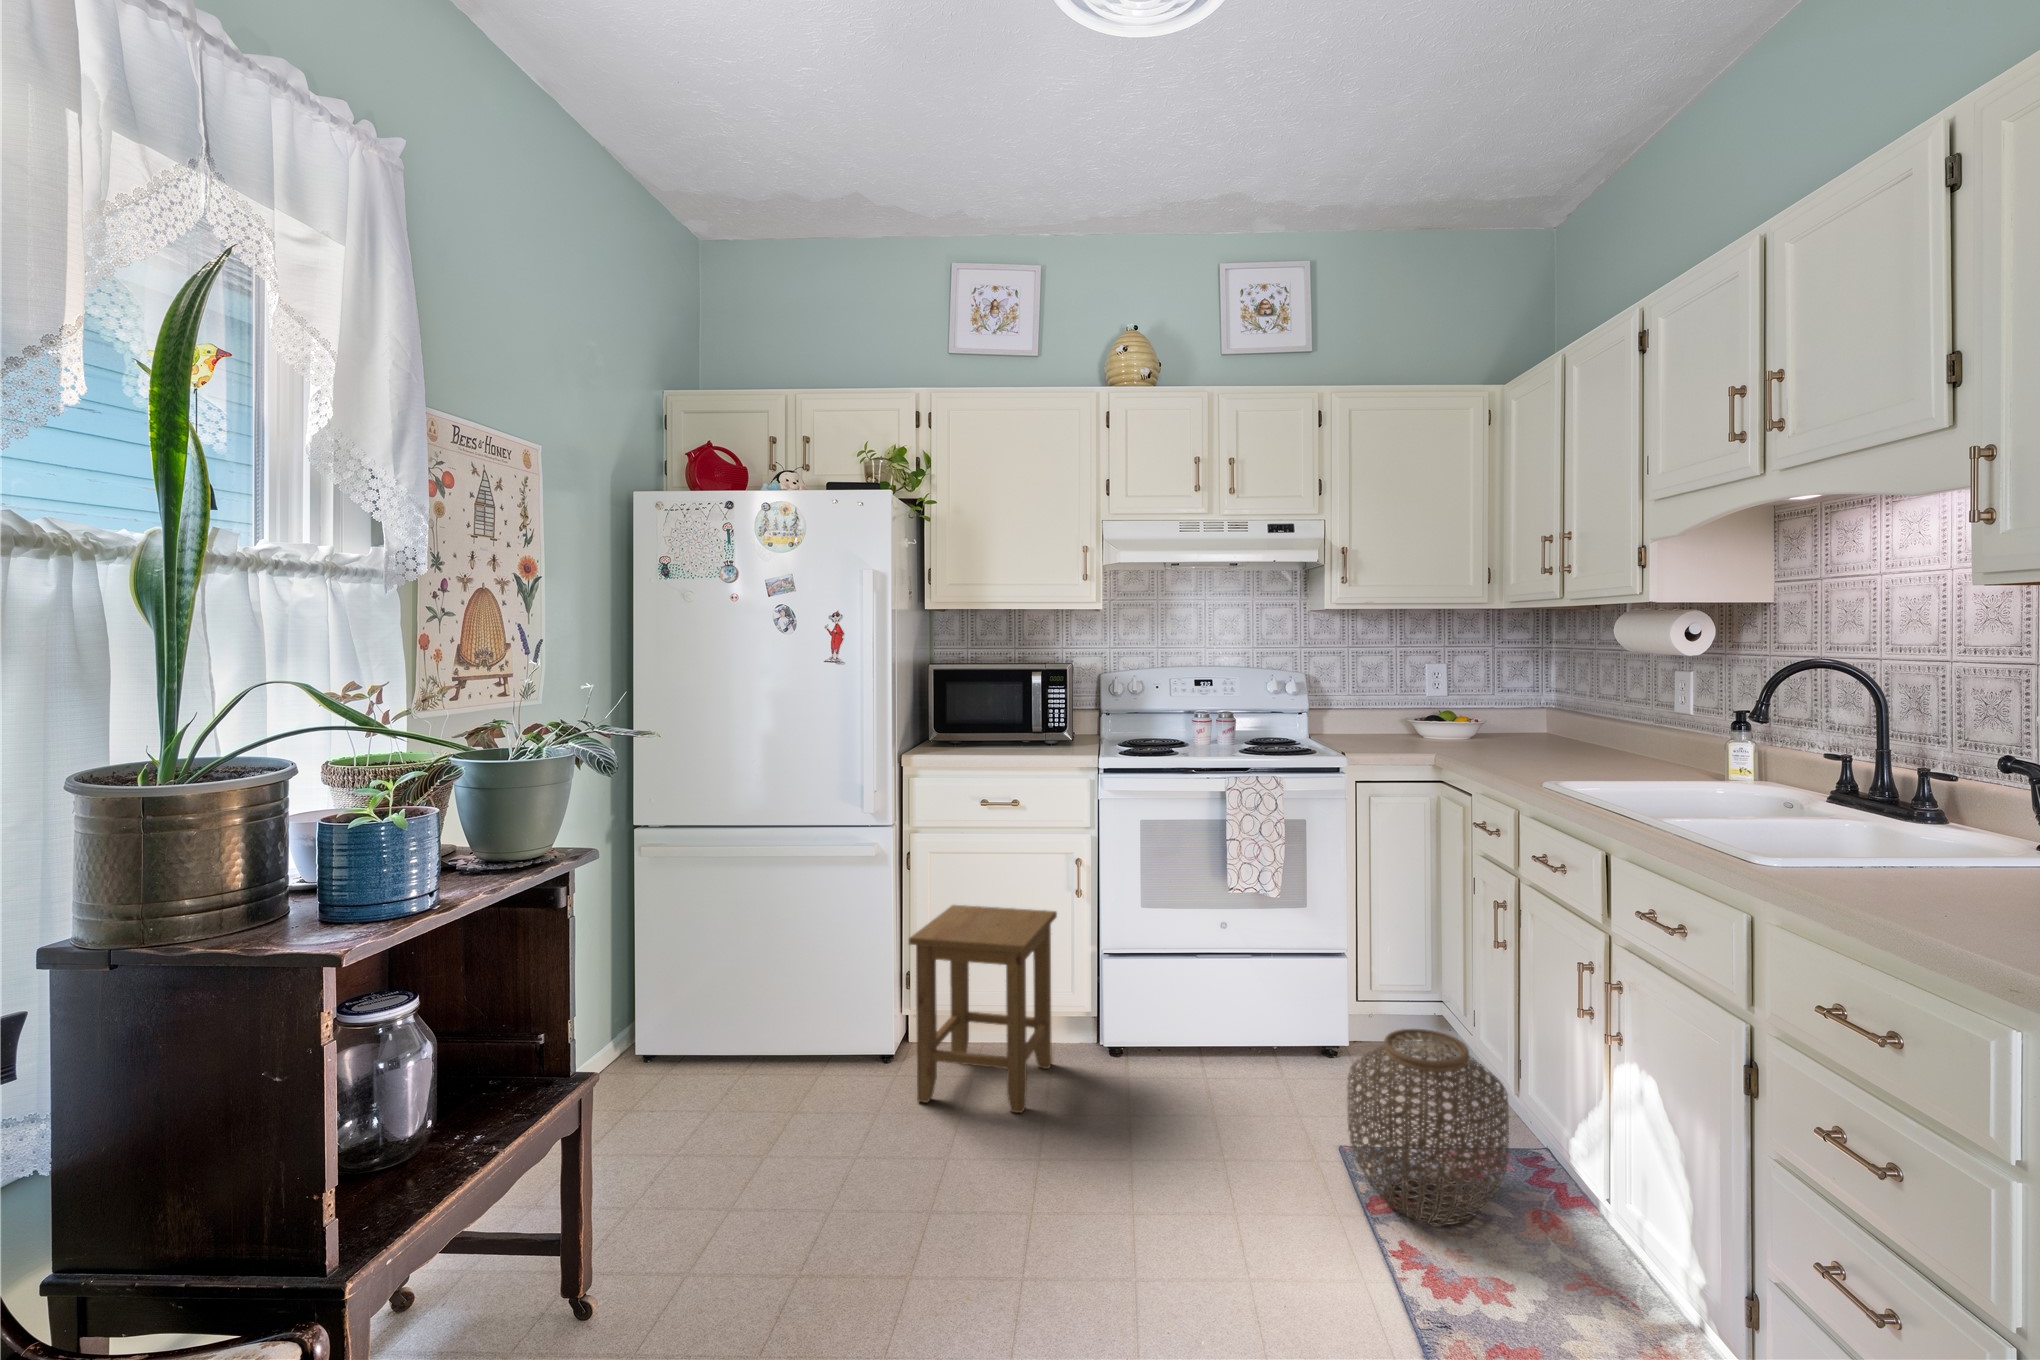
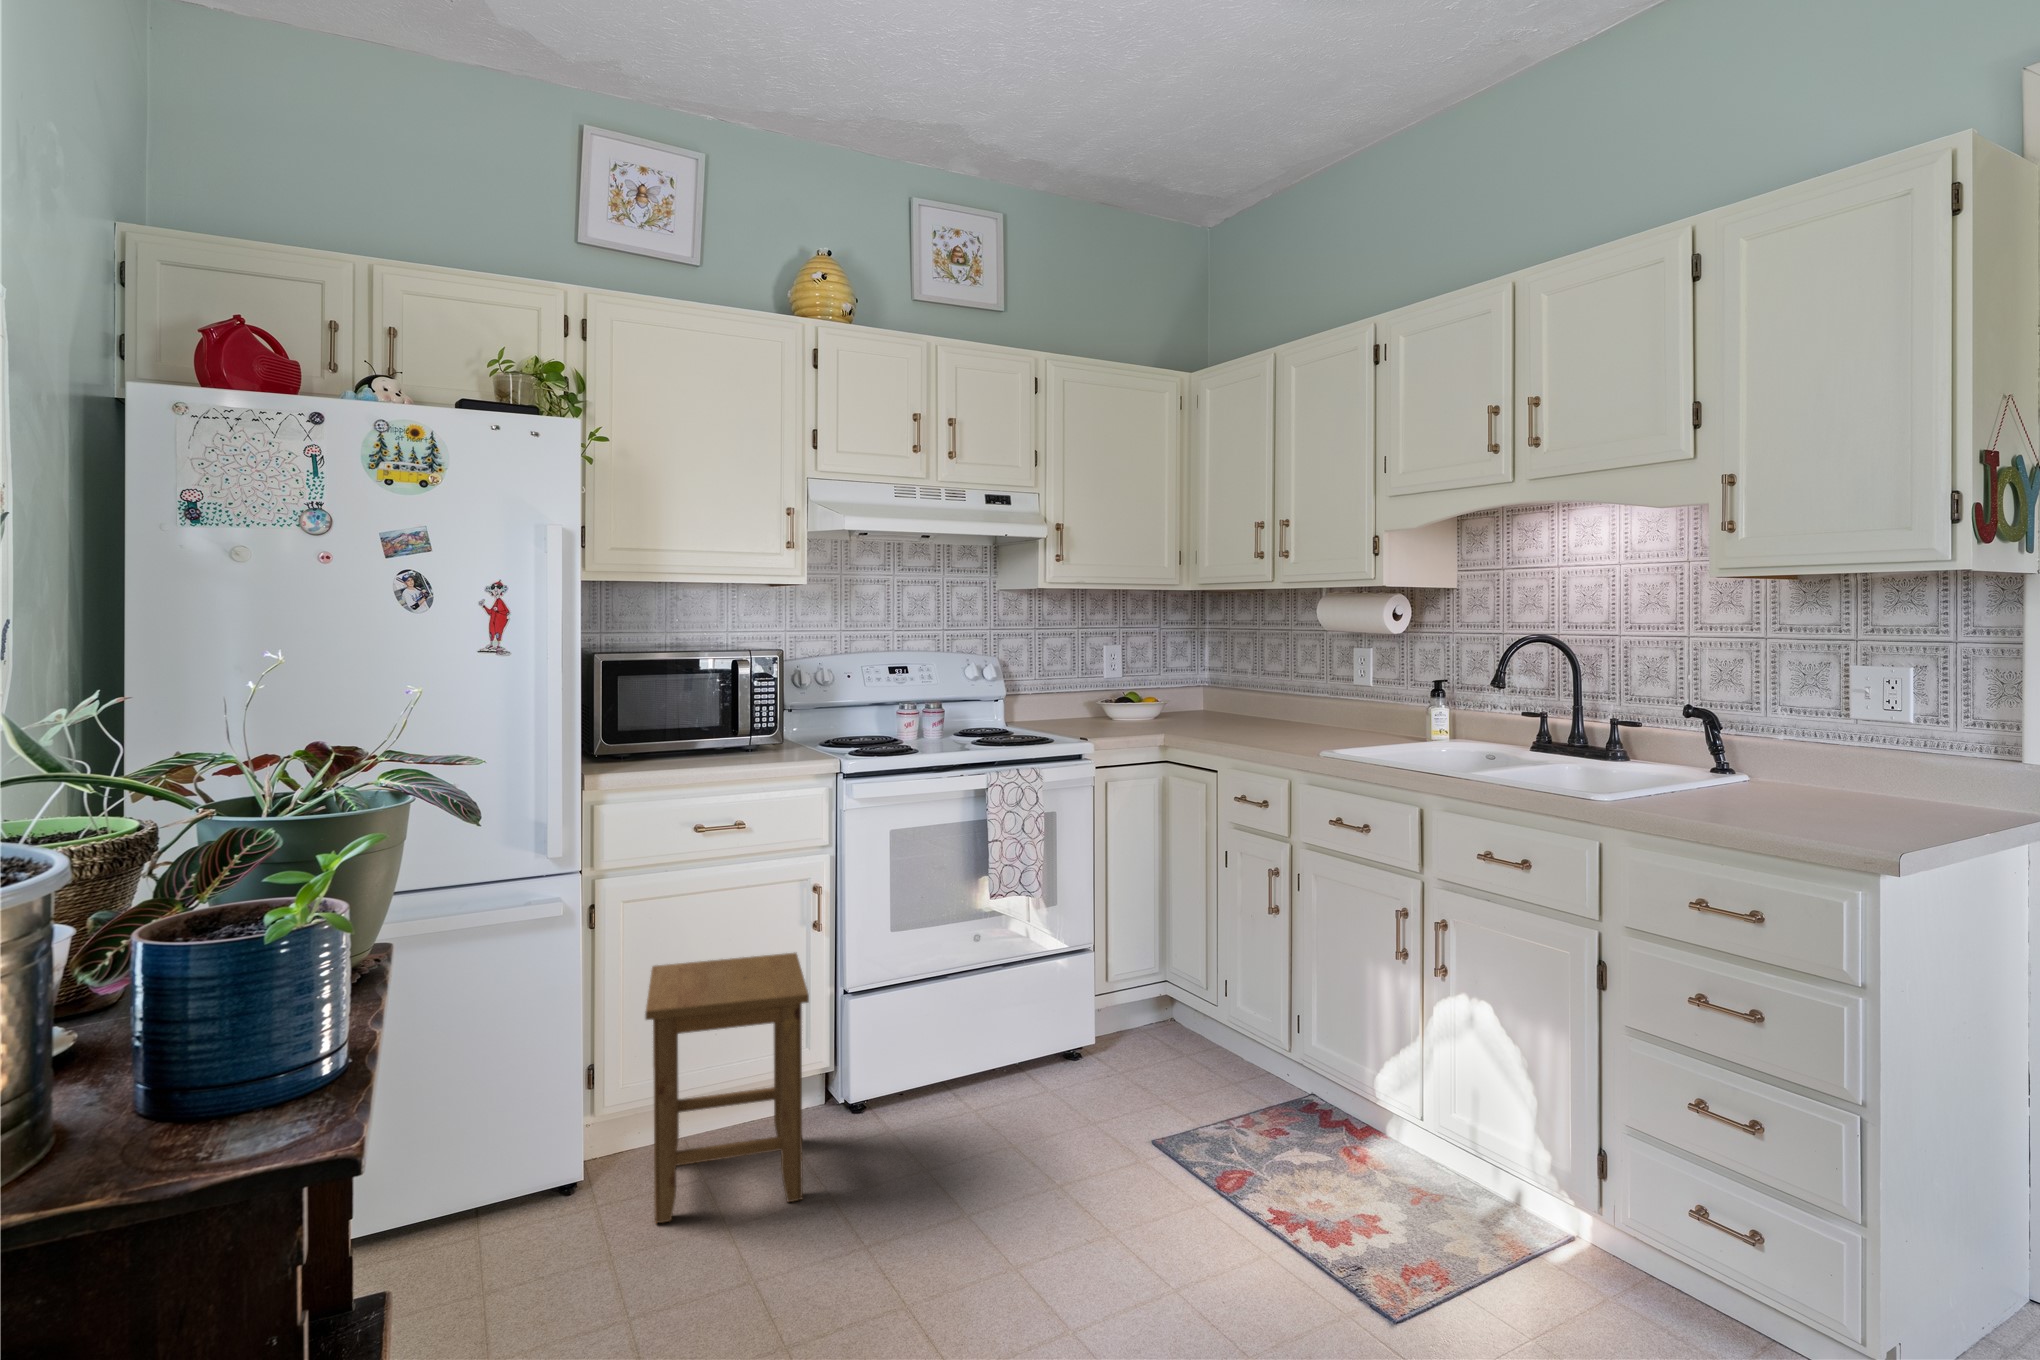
woven basket: present [1347,1029,1509,1225] -> none [1185,1001,1335,1185]

